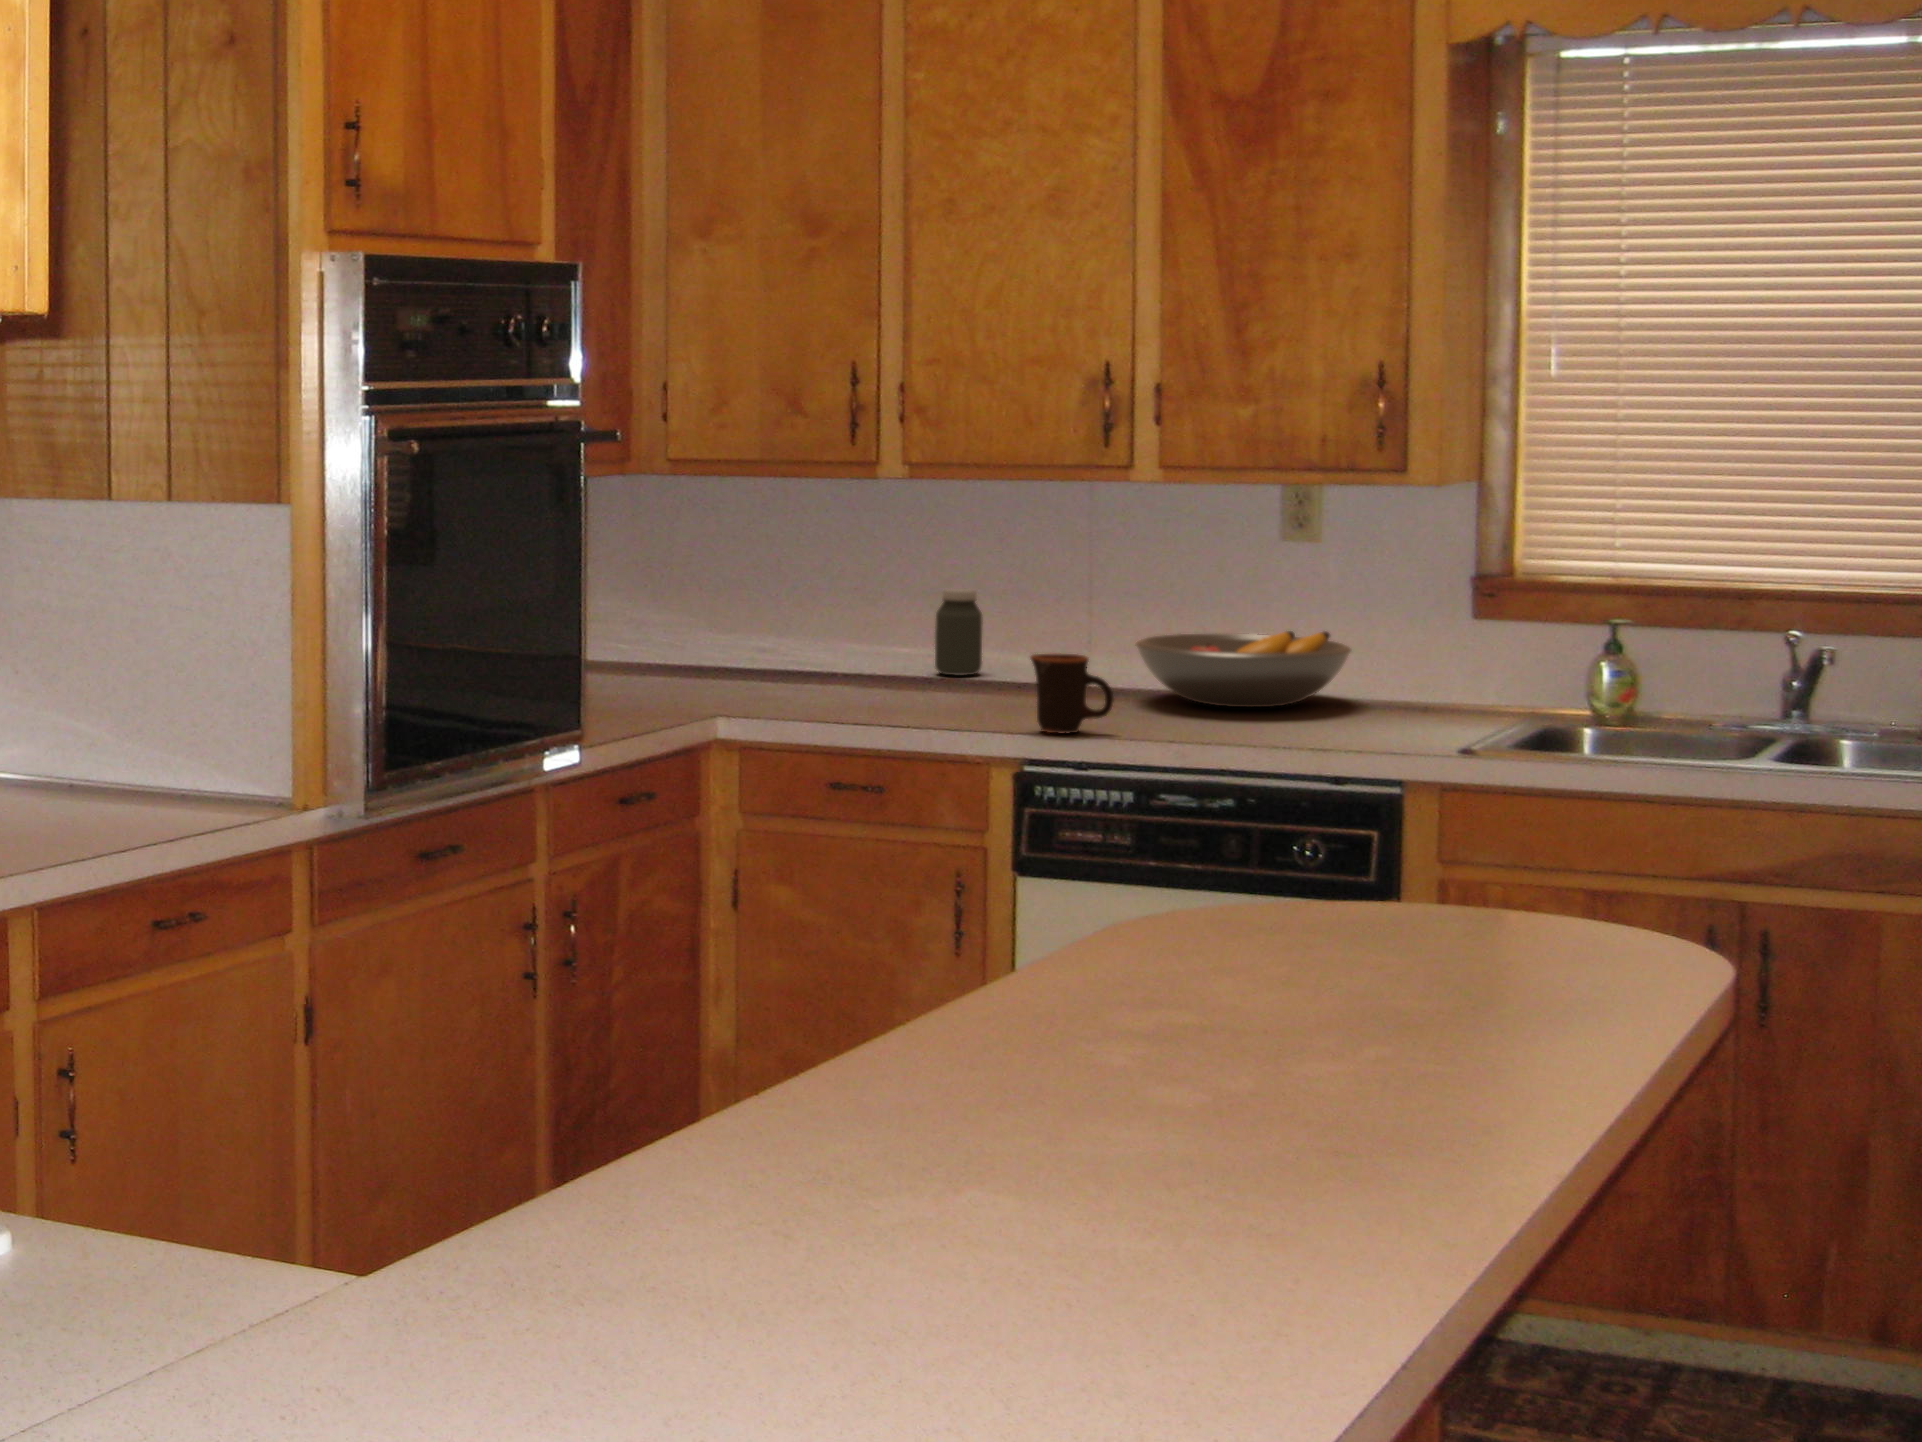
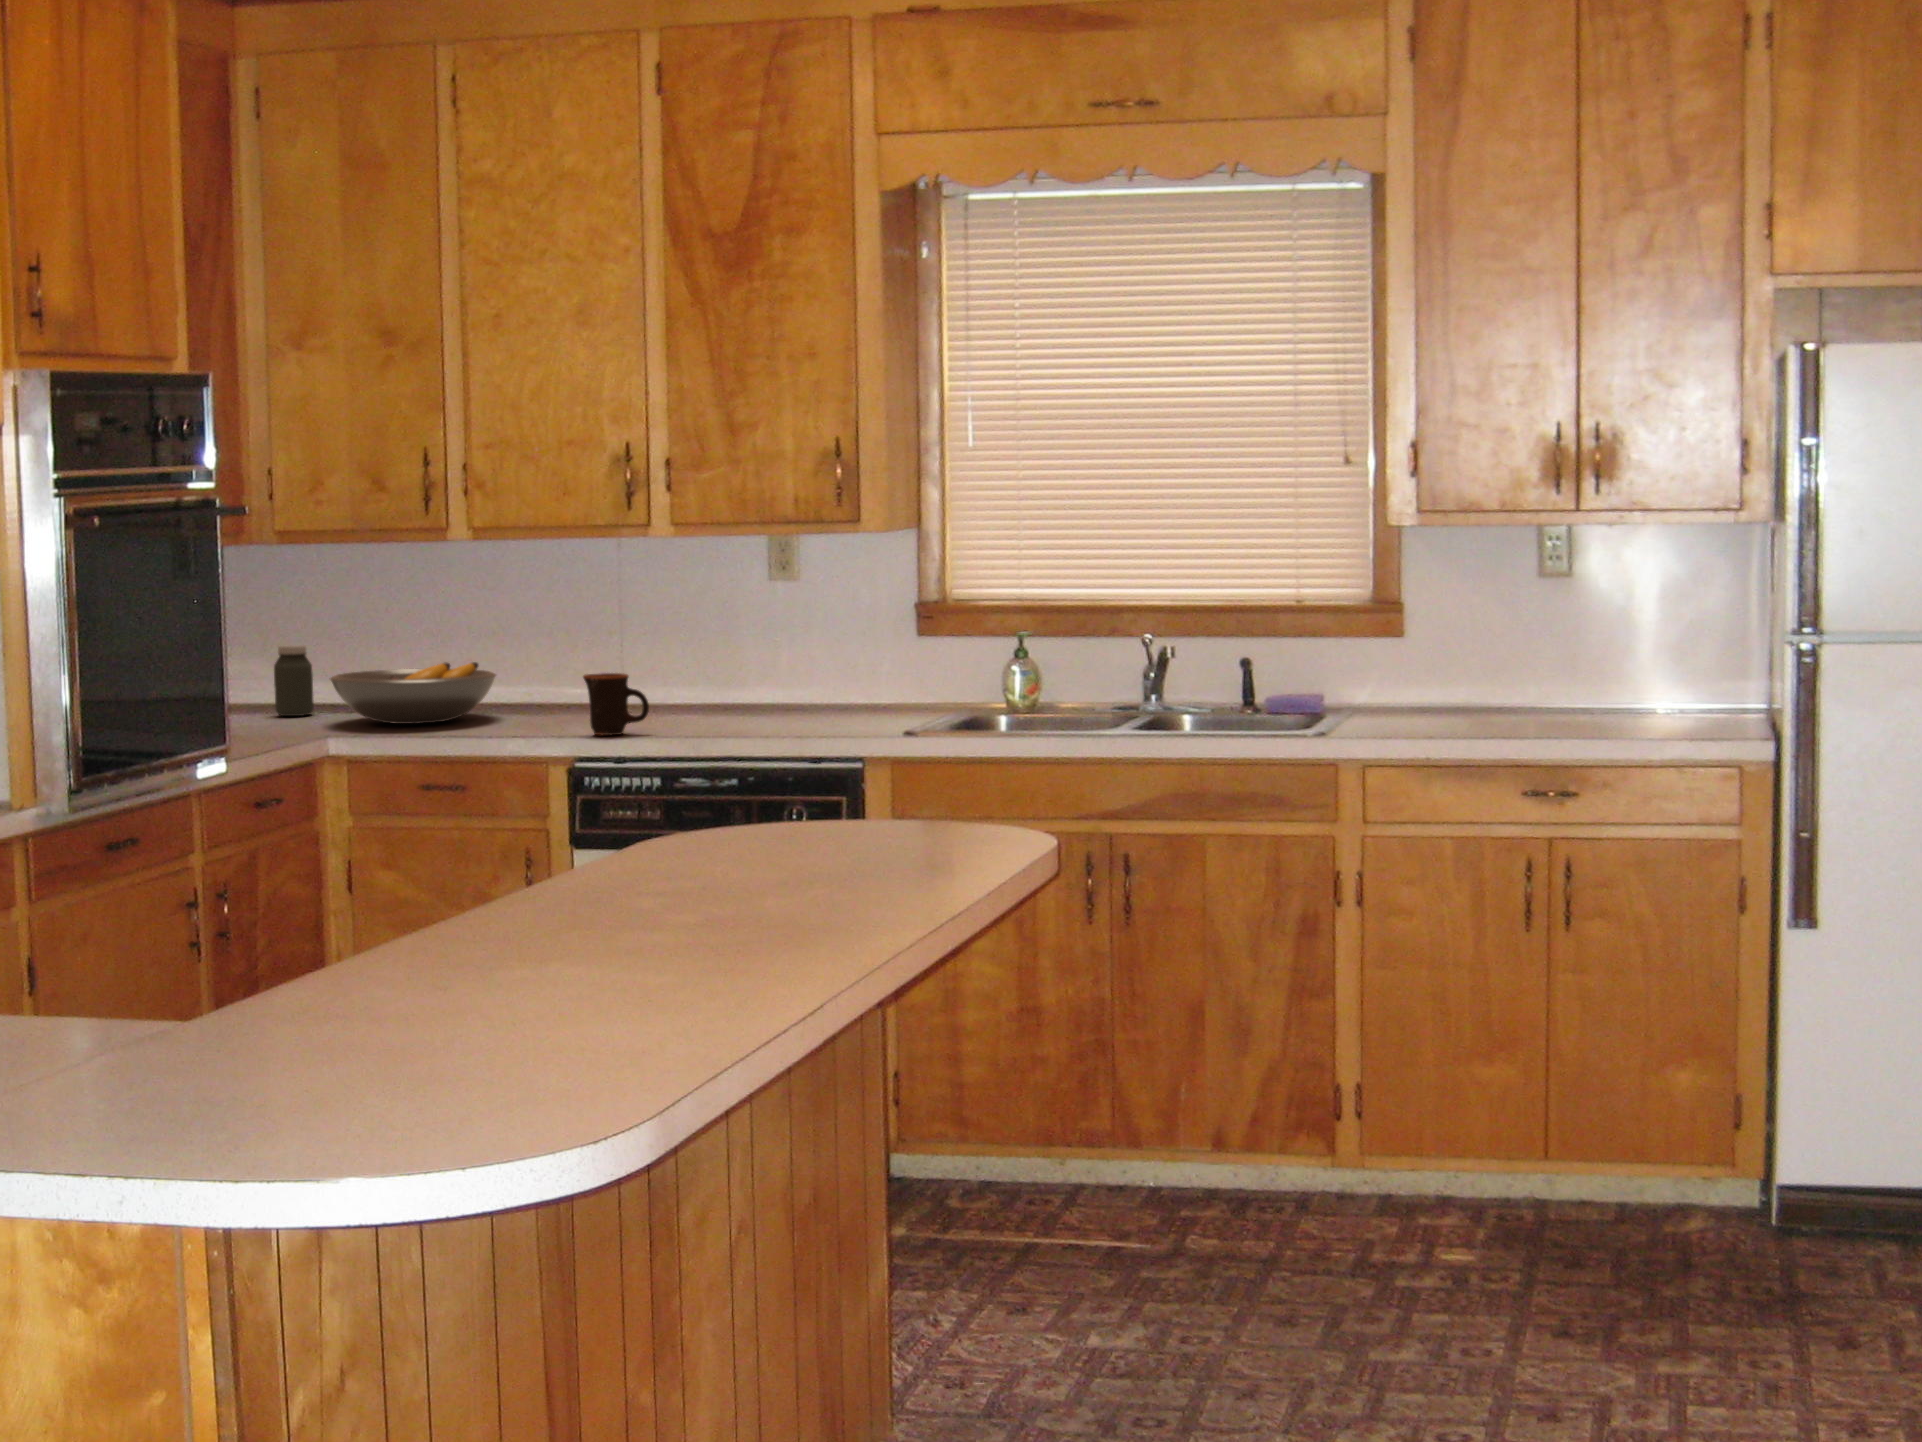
jar: present [935,589,983,675] -> present [274,645,314,716]
fruit bowl: present [1136,631,1351,707] -> present [330,662,496,724]

